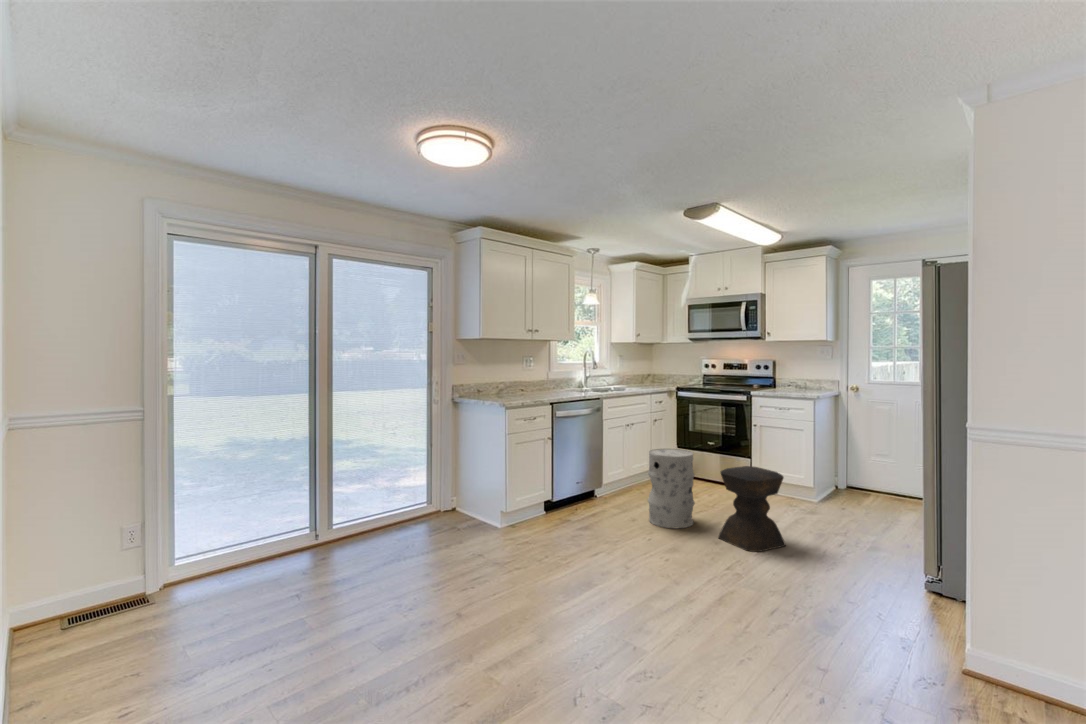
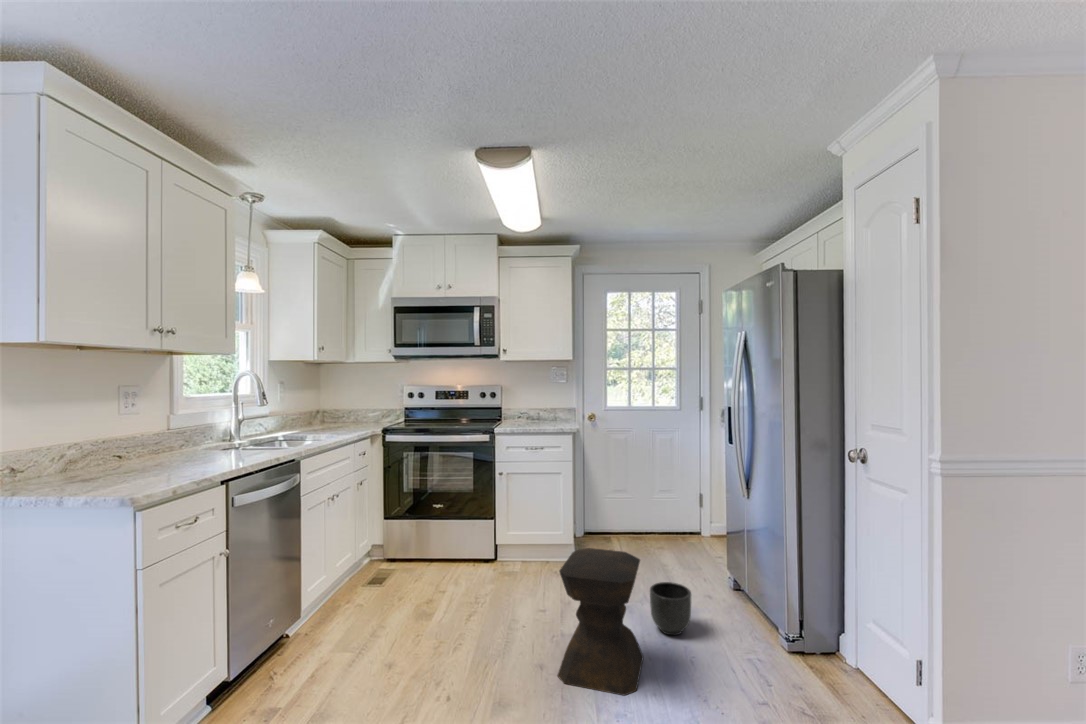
trash can: present [648,449,695,528] -> none [426,541,505,698]
planter: none [813,510,848,548] -> present [650,582,691,635]

